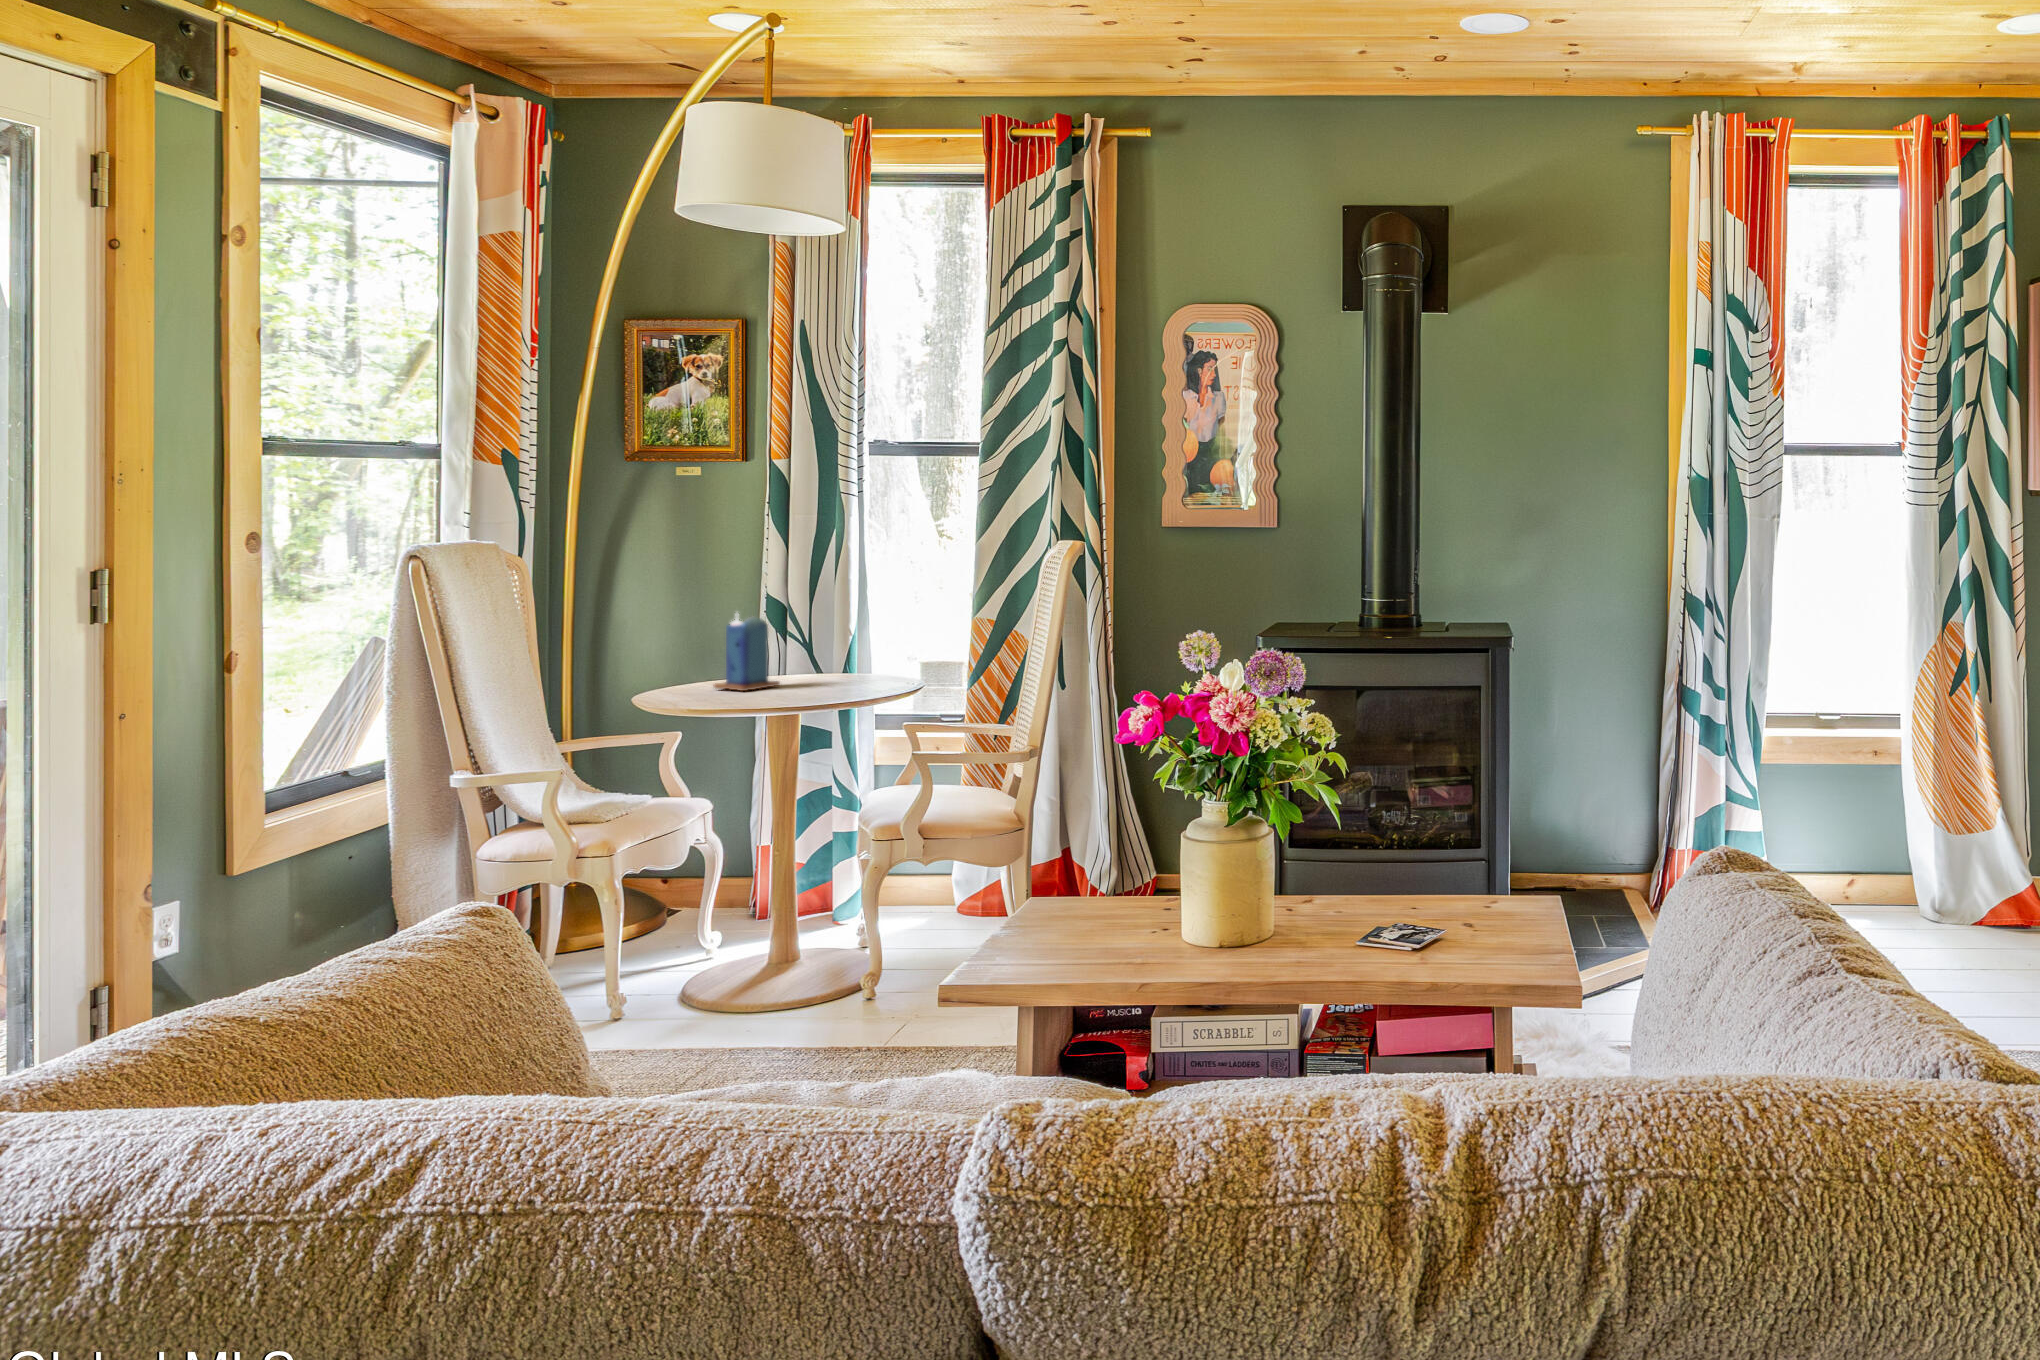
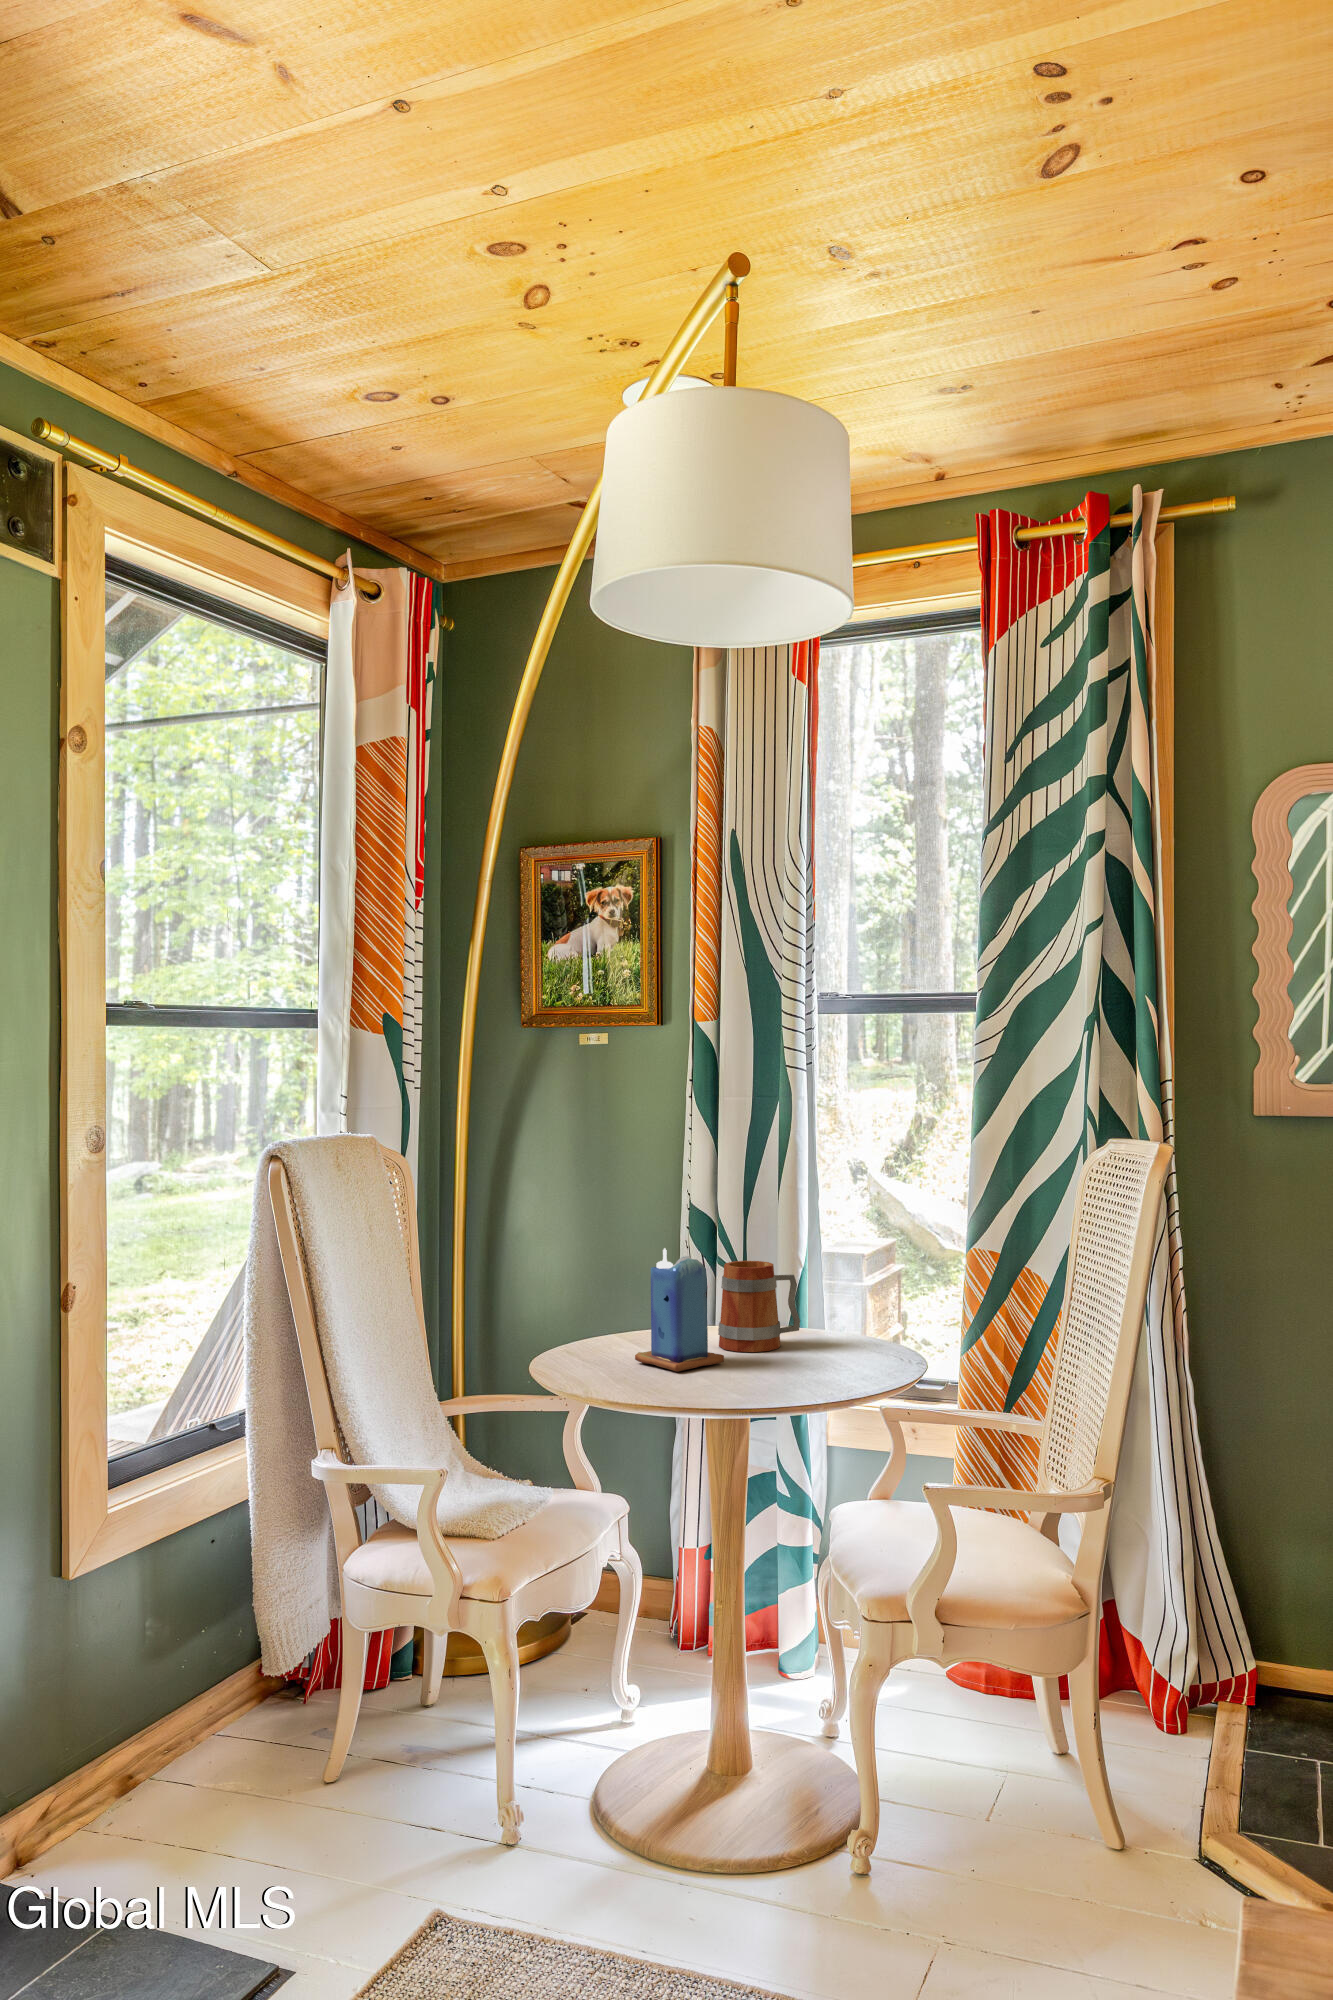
mug: none [780,622,841,682] -> present [718,1261,800,1352]

